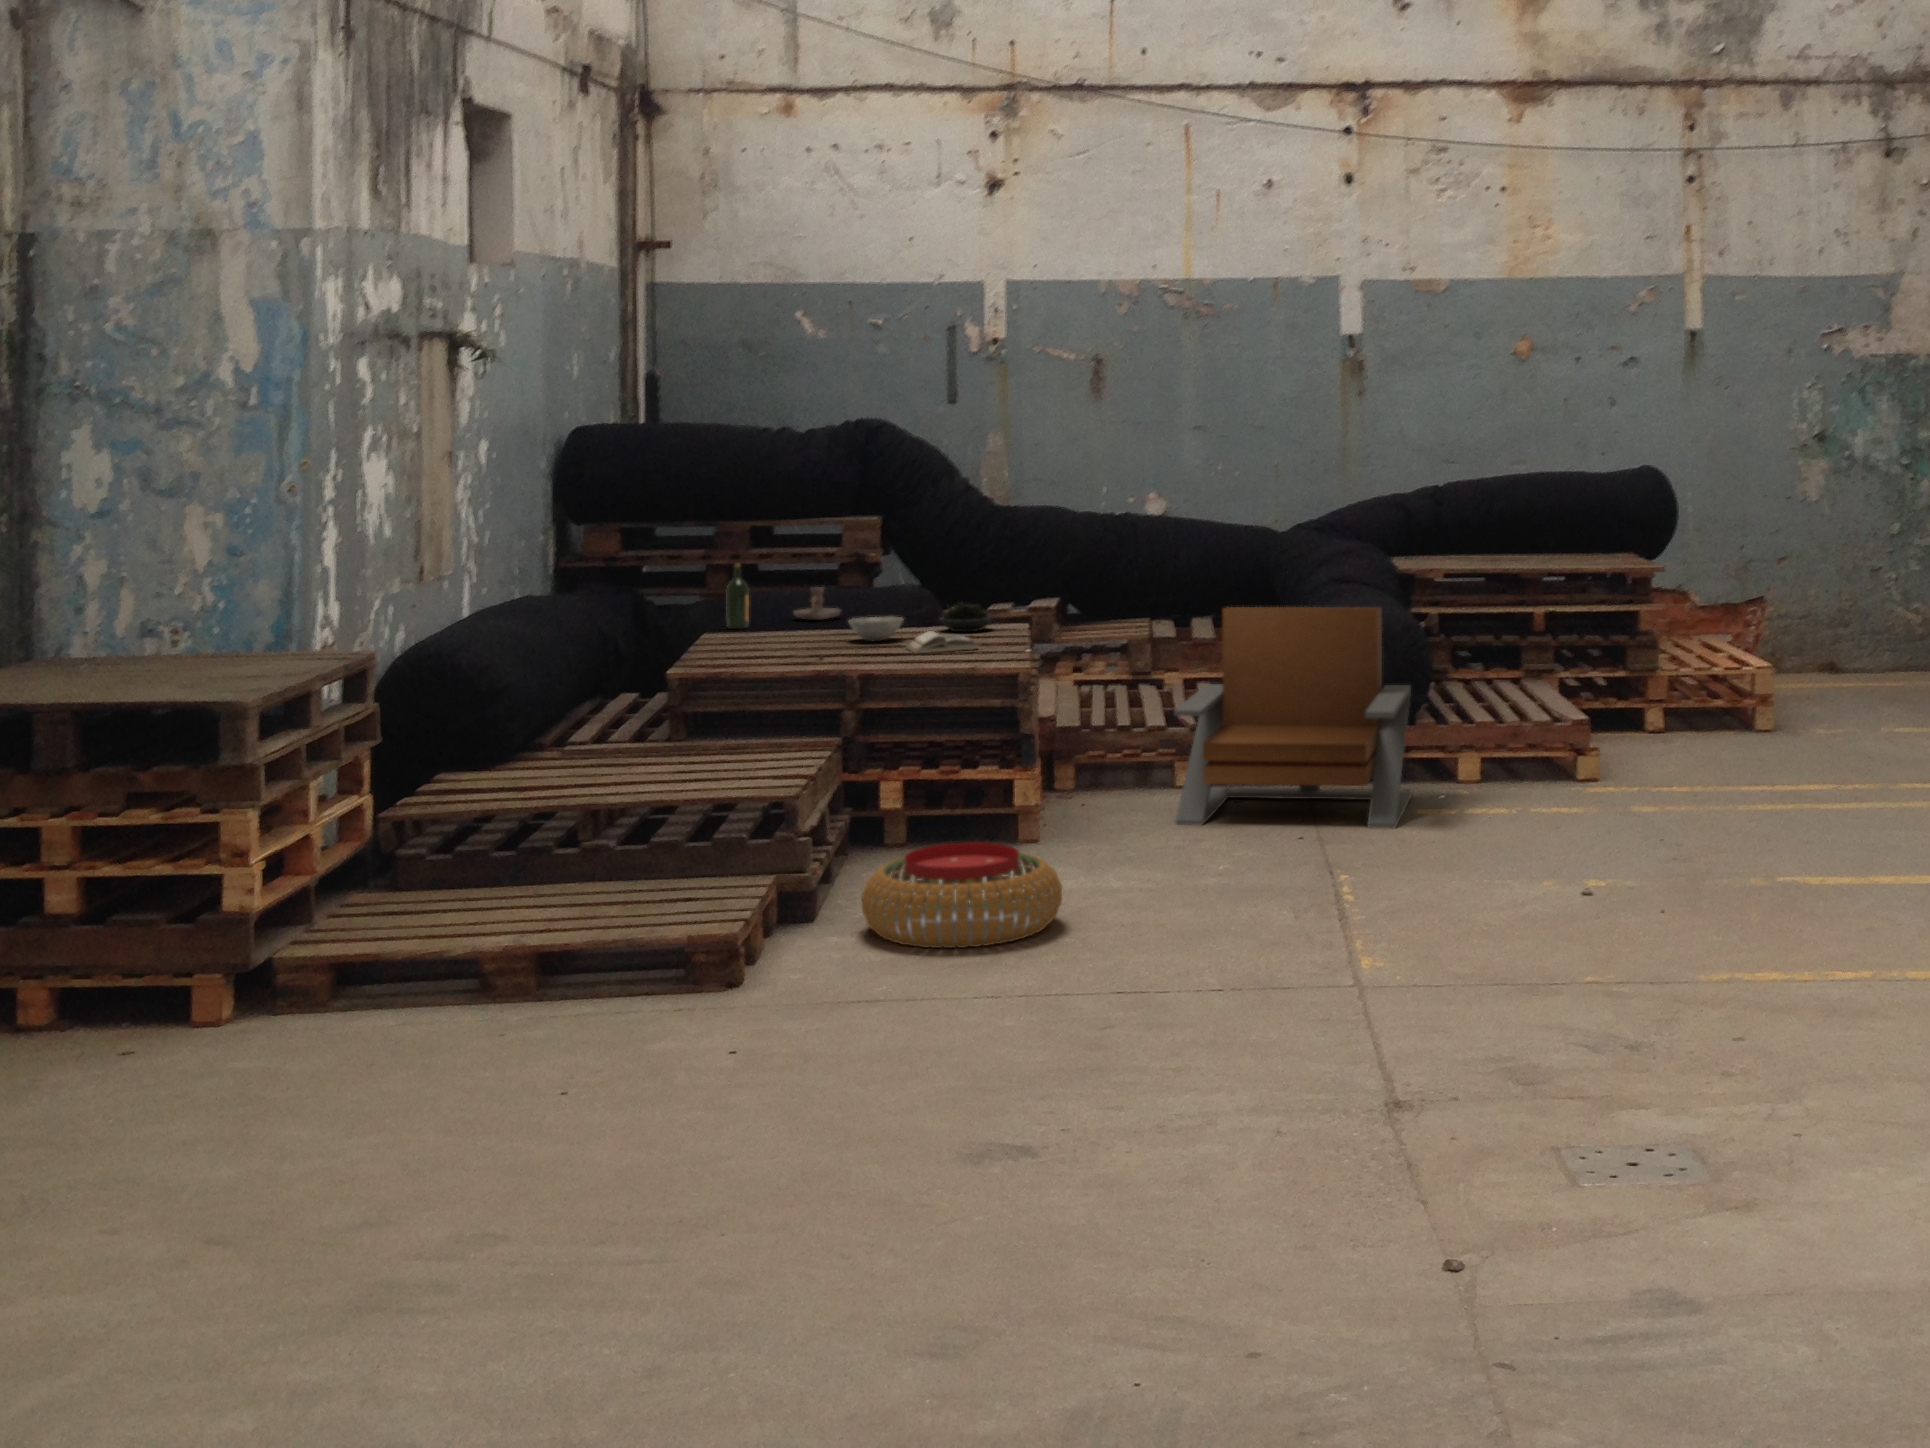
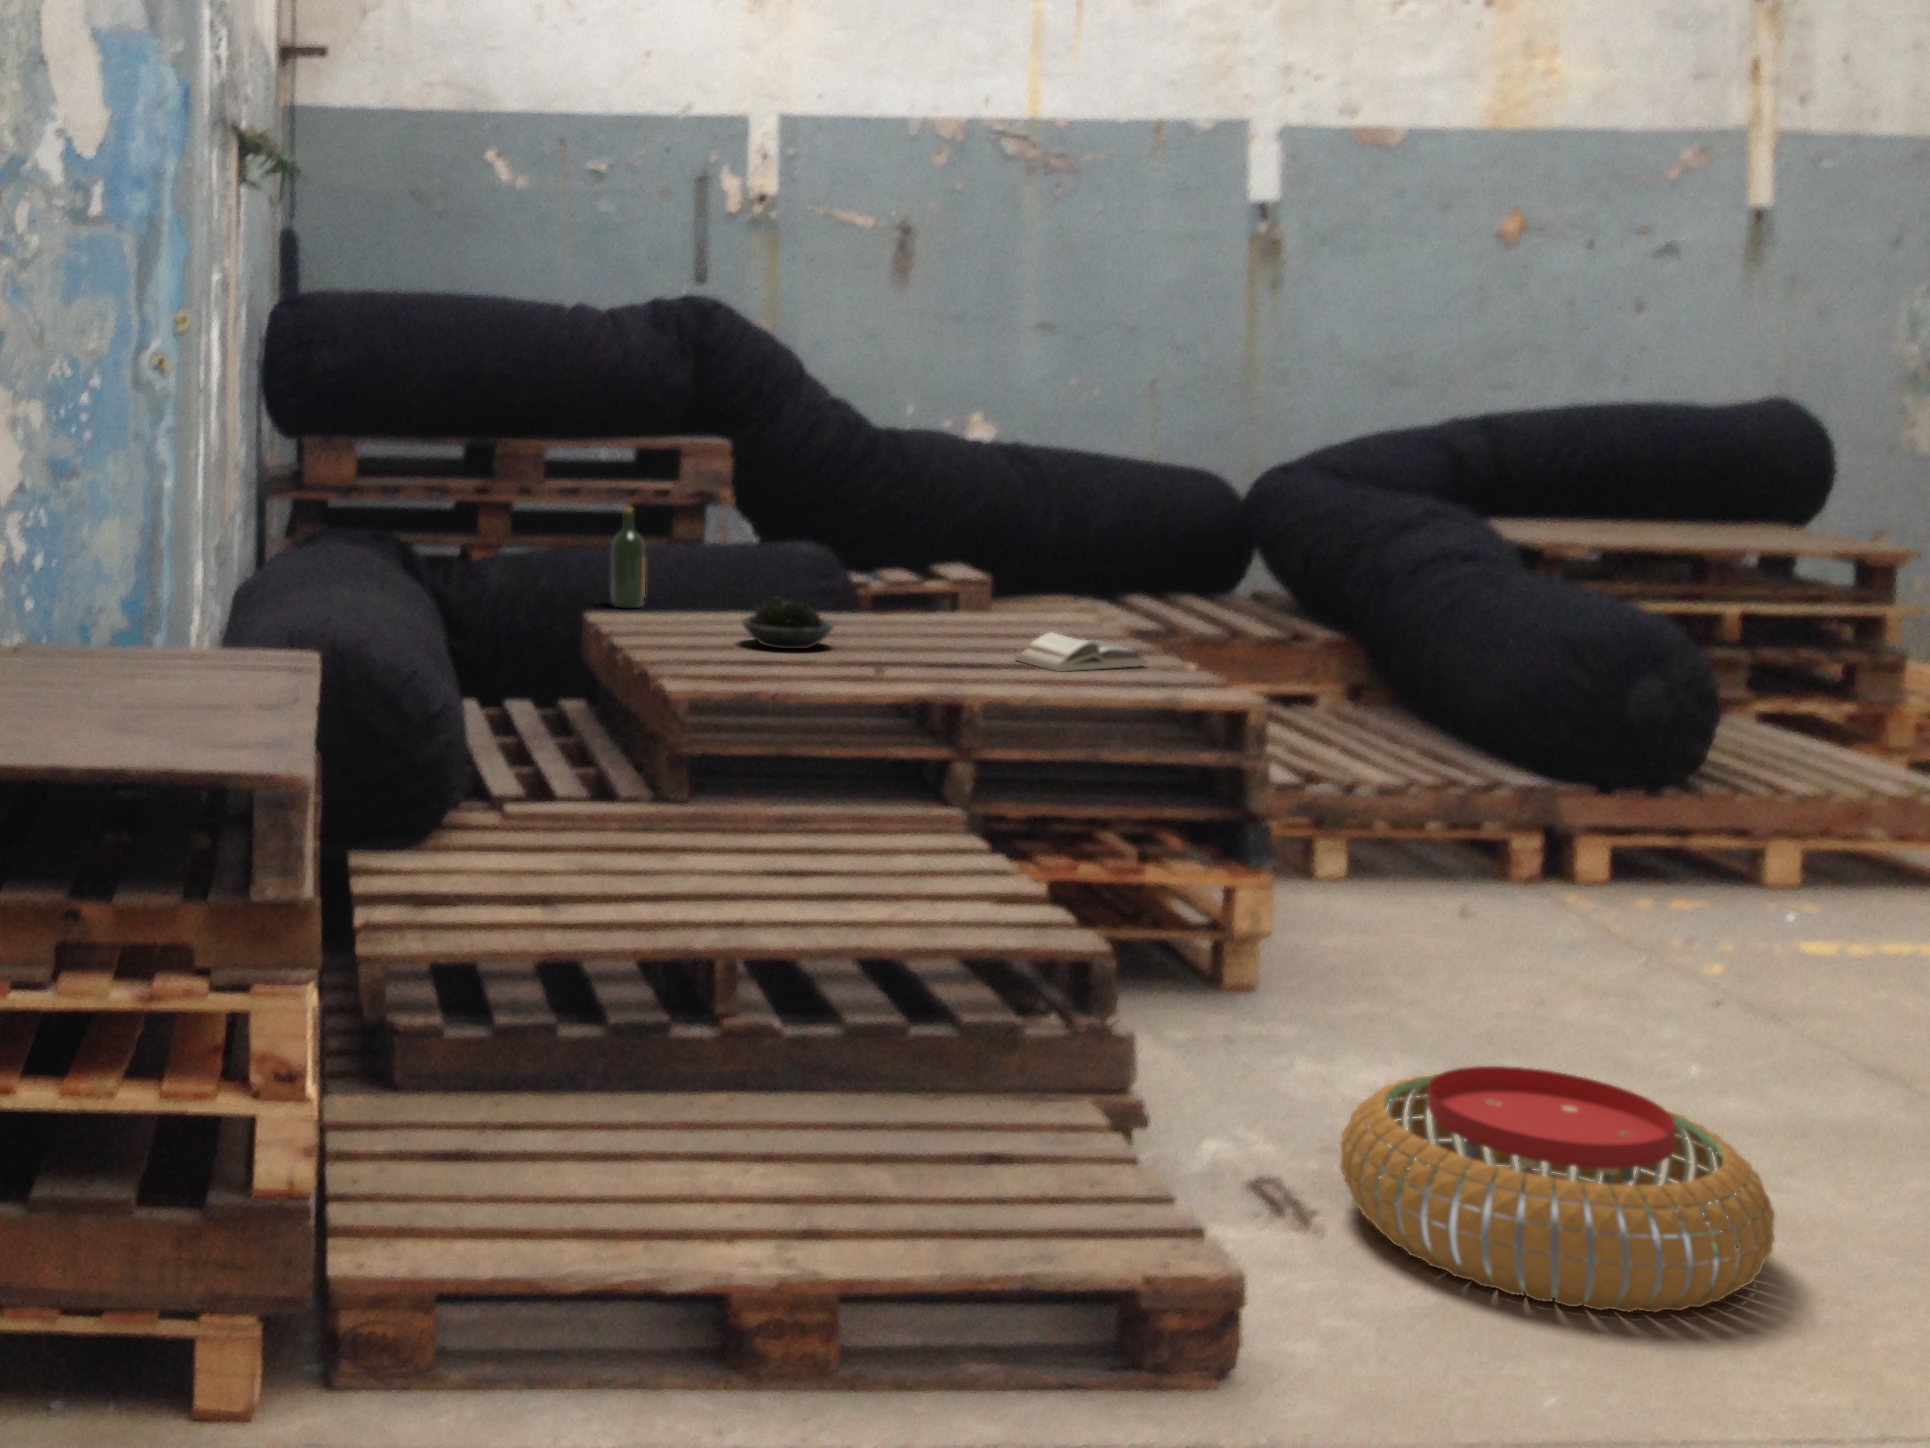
candle holder: present [794,587,841,620] -> none [676,545,749,595]
succulent plant: present [940,603,993,632] -> present [742,597,833,649]
lounge chair: present [1174,607,1412,828] -> none [1380,601,1858,990]
bowl: present [848,617,903,641] -> none [875,602,968,643]

